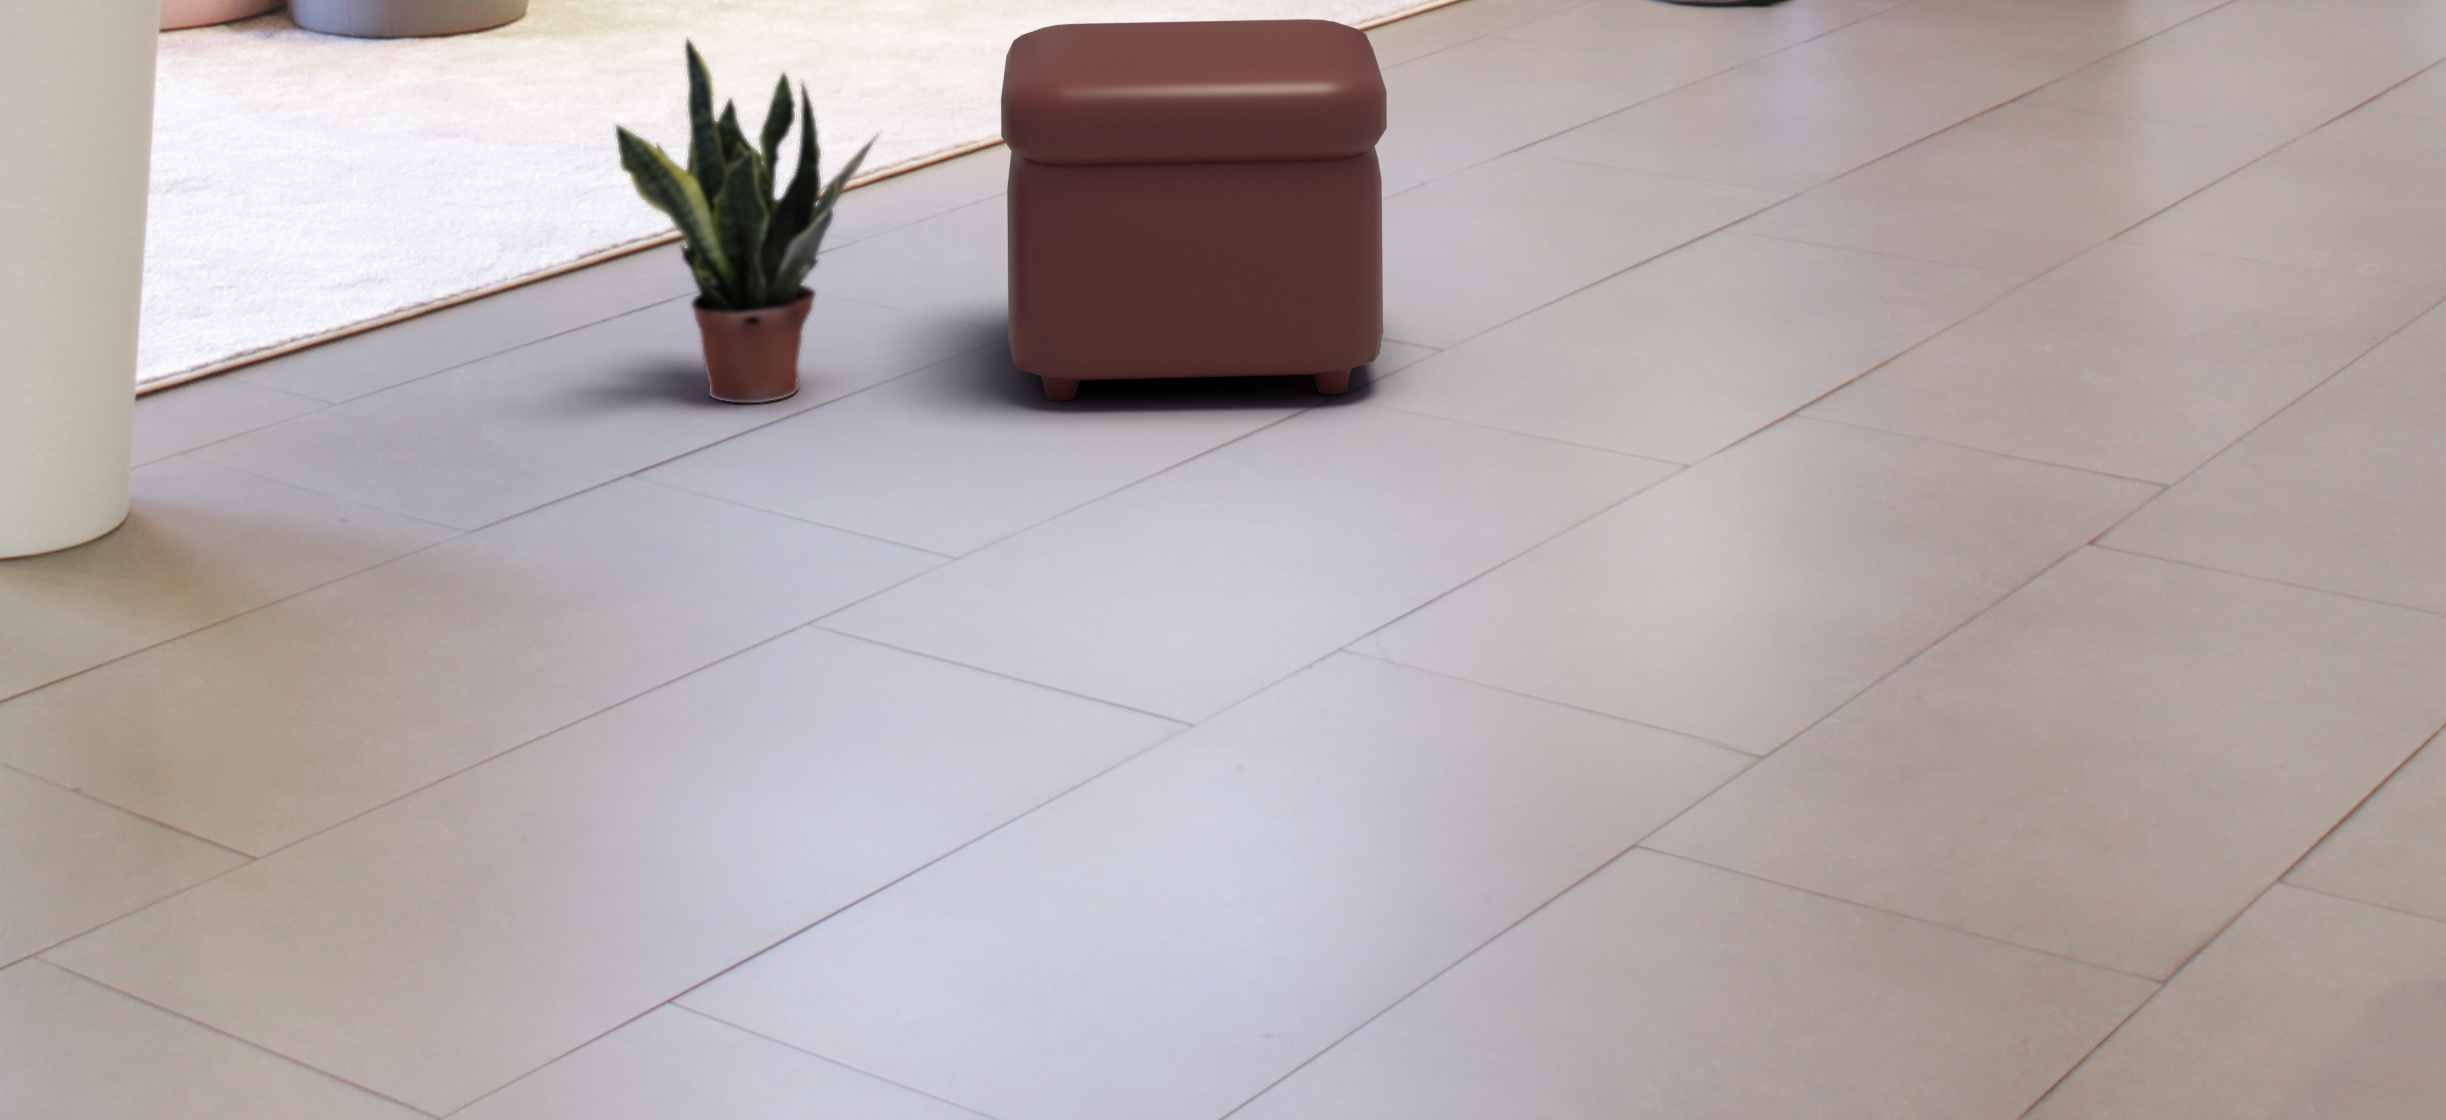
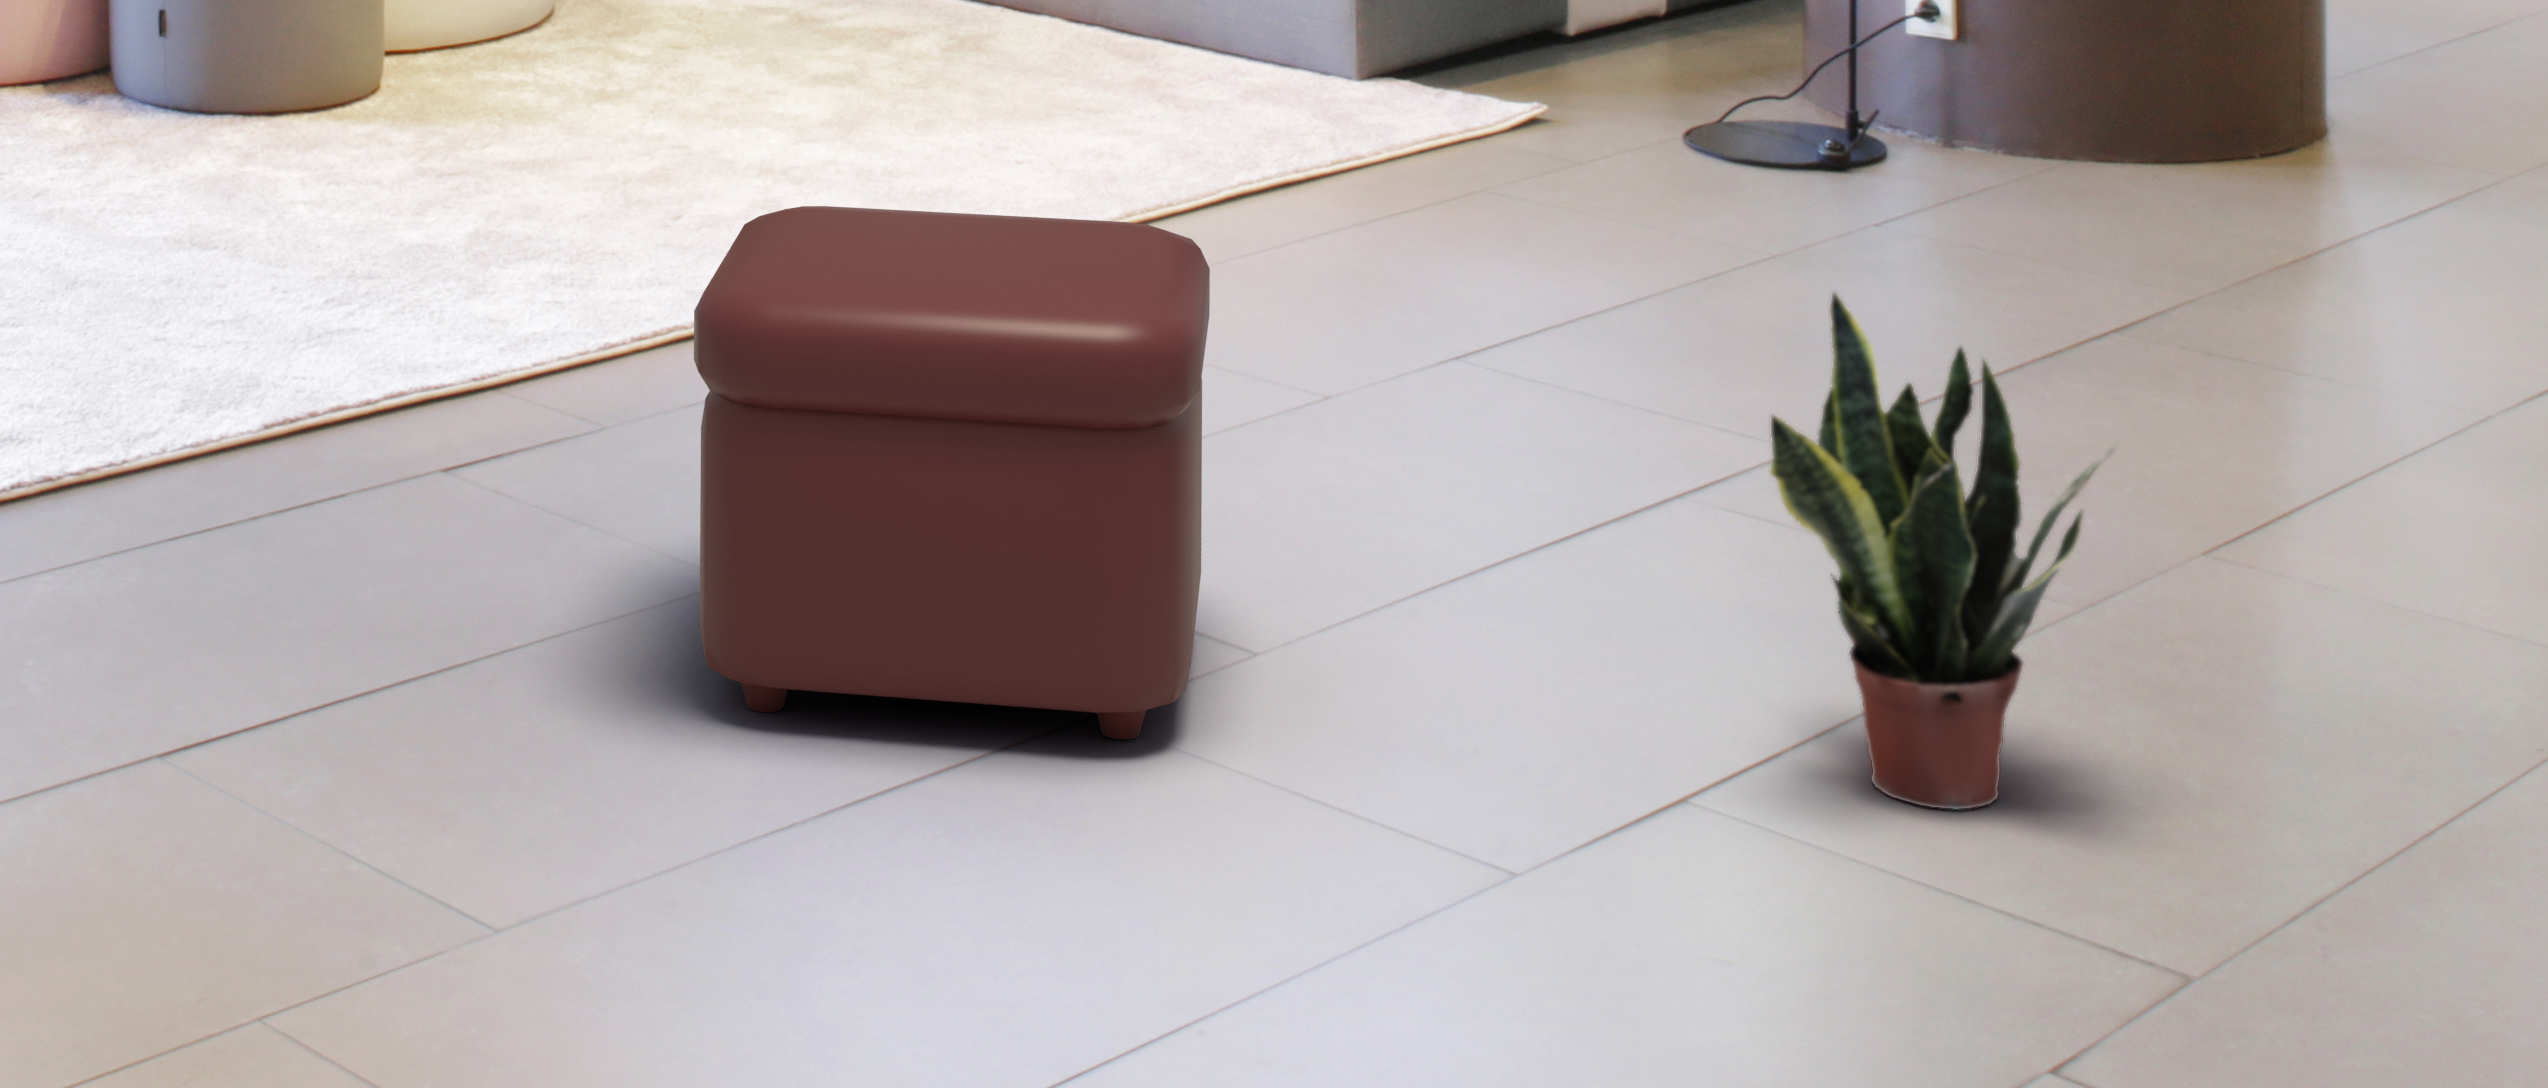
potted plant: present [616,40,876,403] -> present [1770,293,2116,809]

